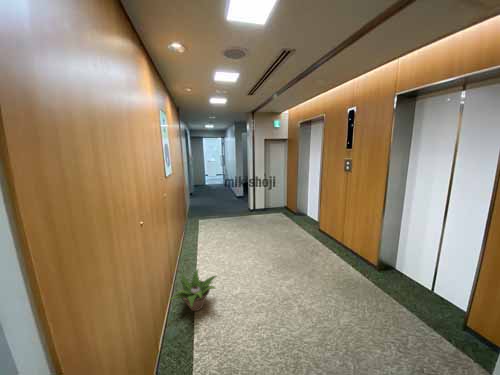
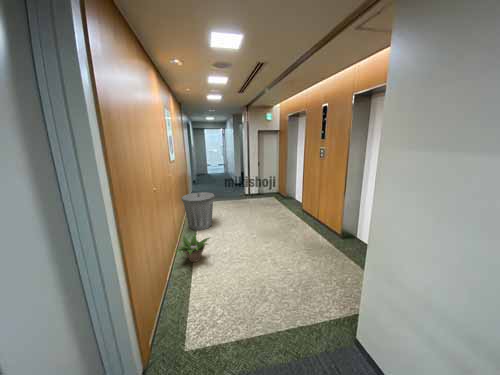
trash can: none [179,211,219,259] -> present [182,192,215,230]

